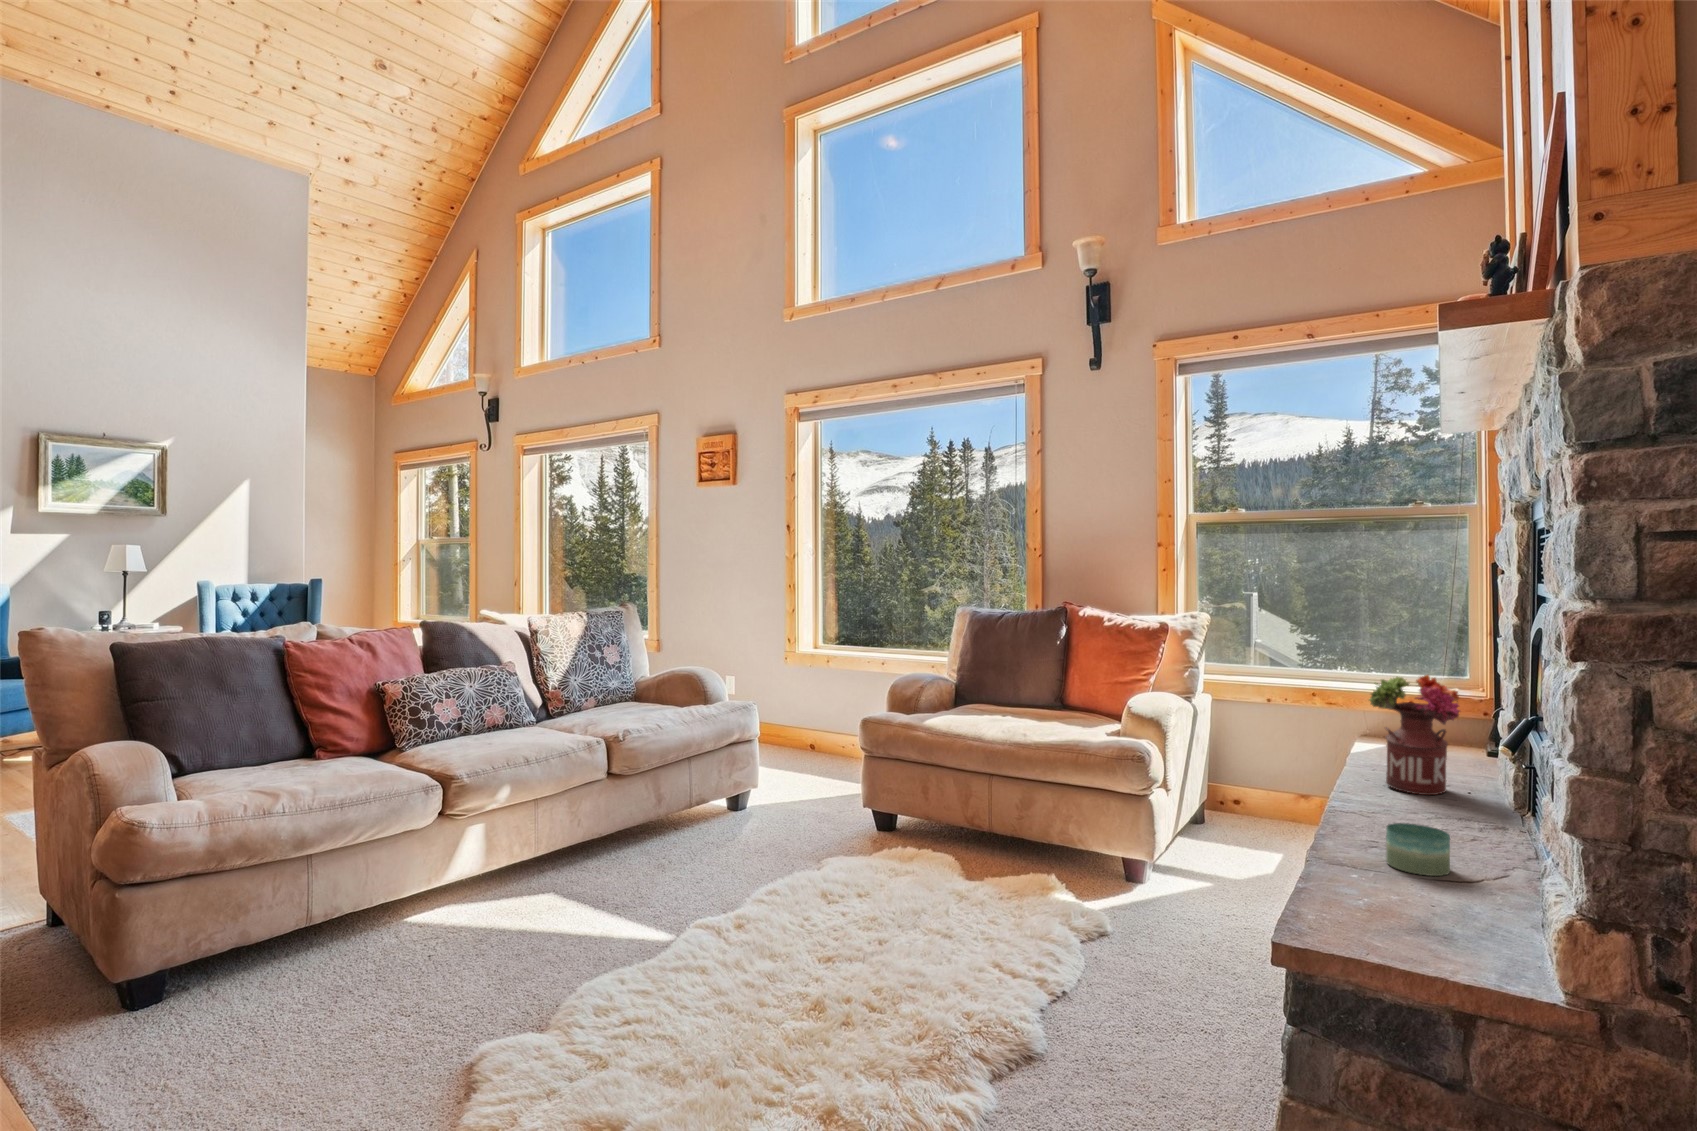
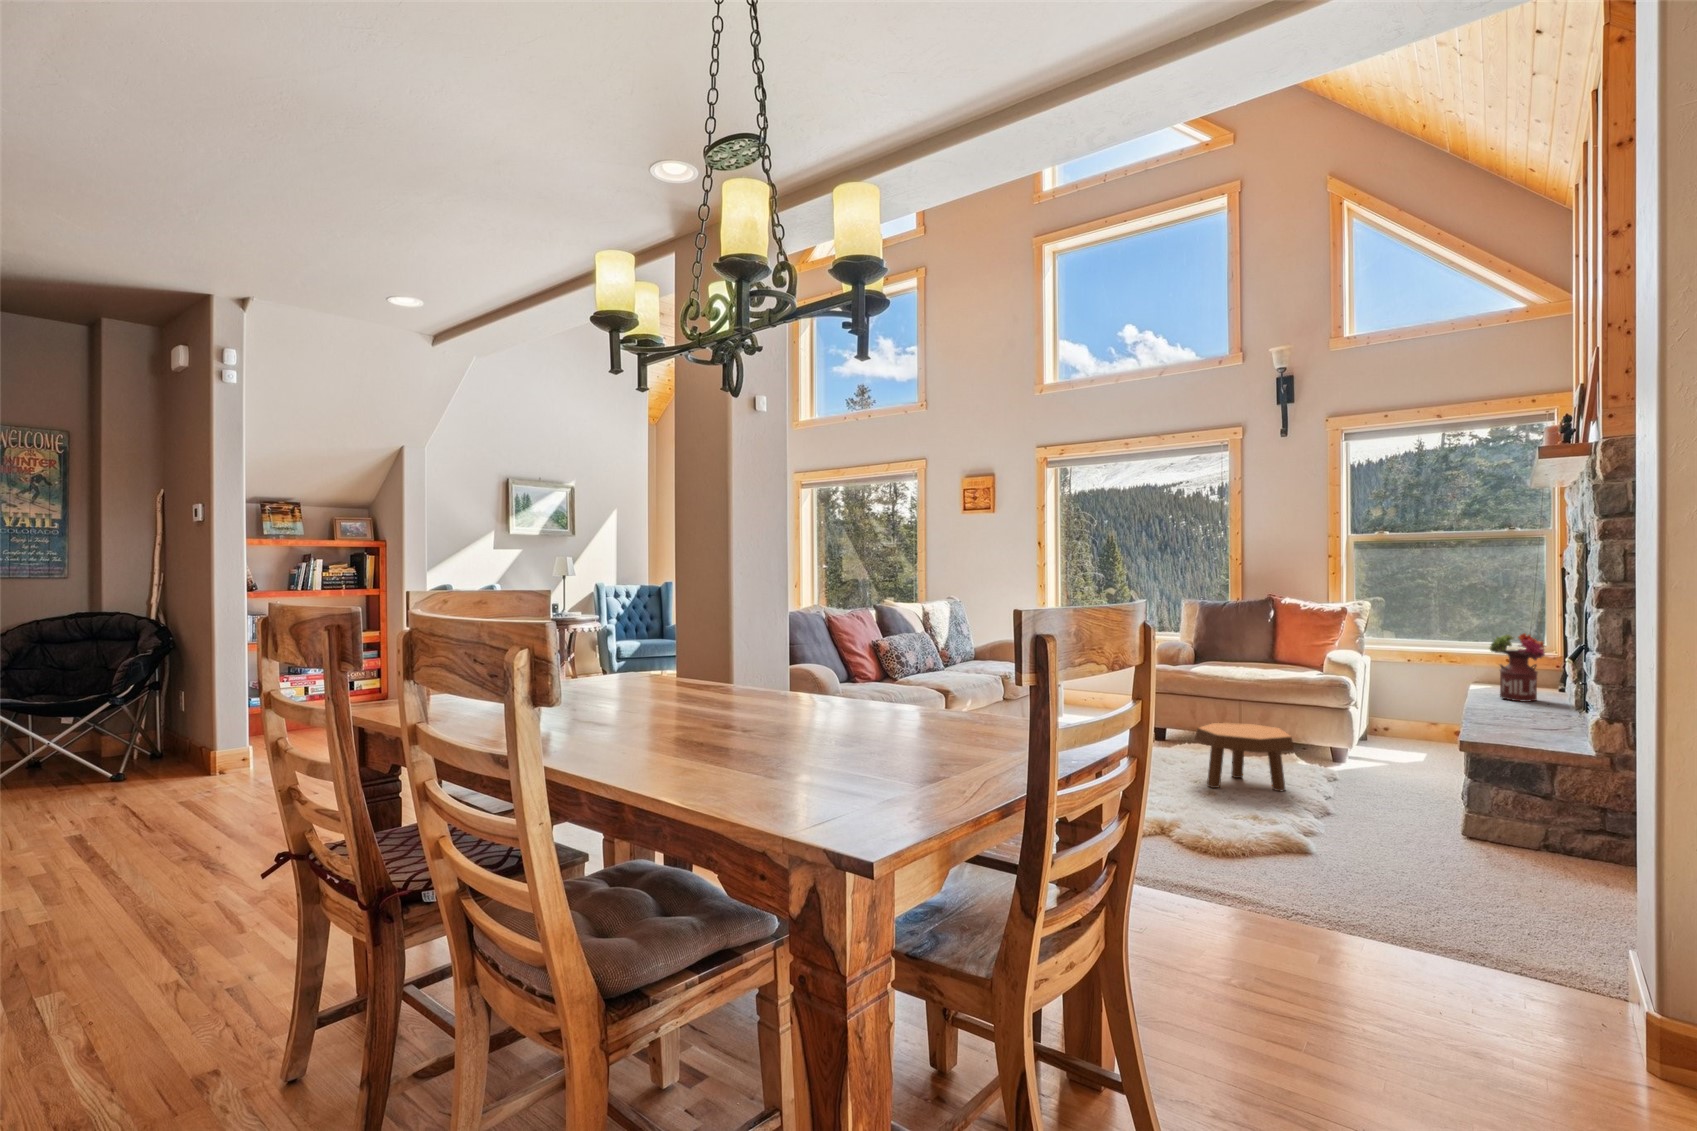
candle: present [1386,823,1450,876] -> none [1508,702,1542,724]
footstool: none [842,840,1001,991] -> present [1195,723,1294,792]

